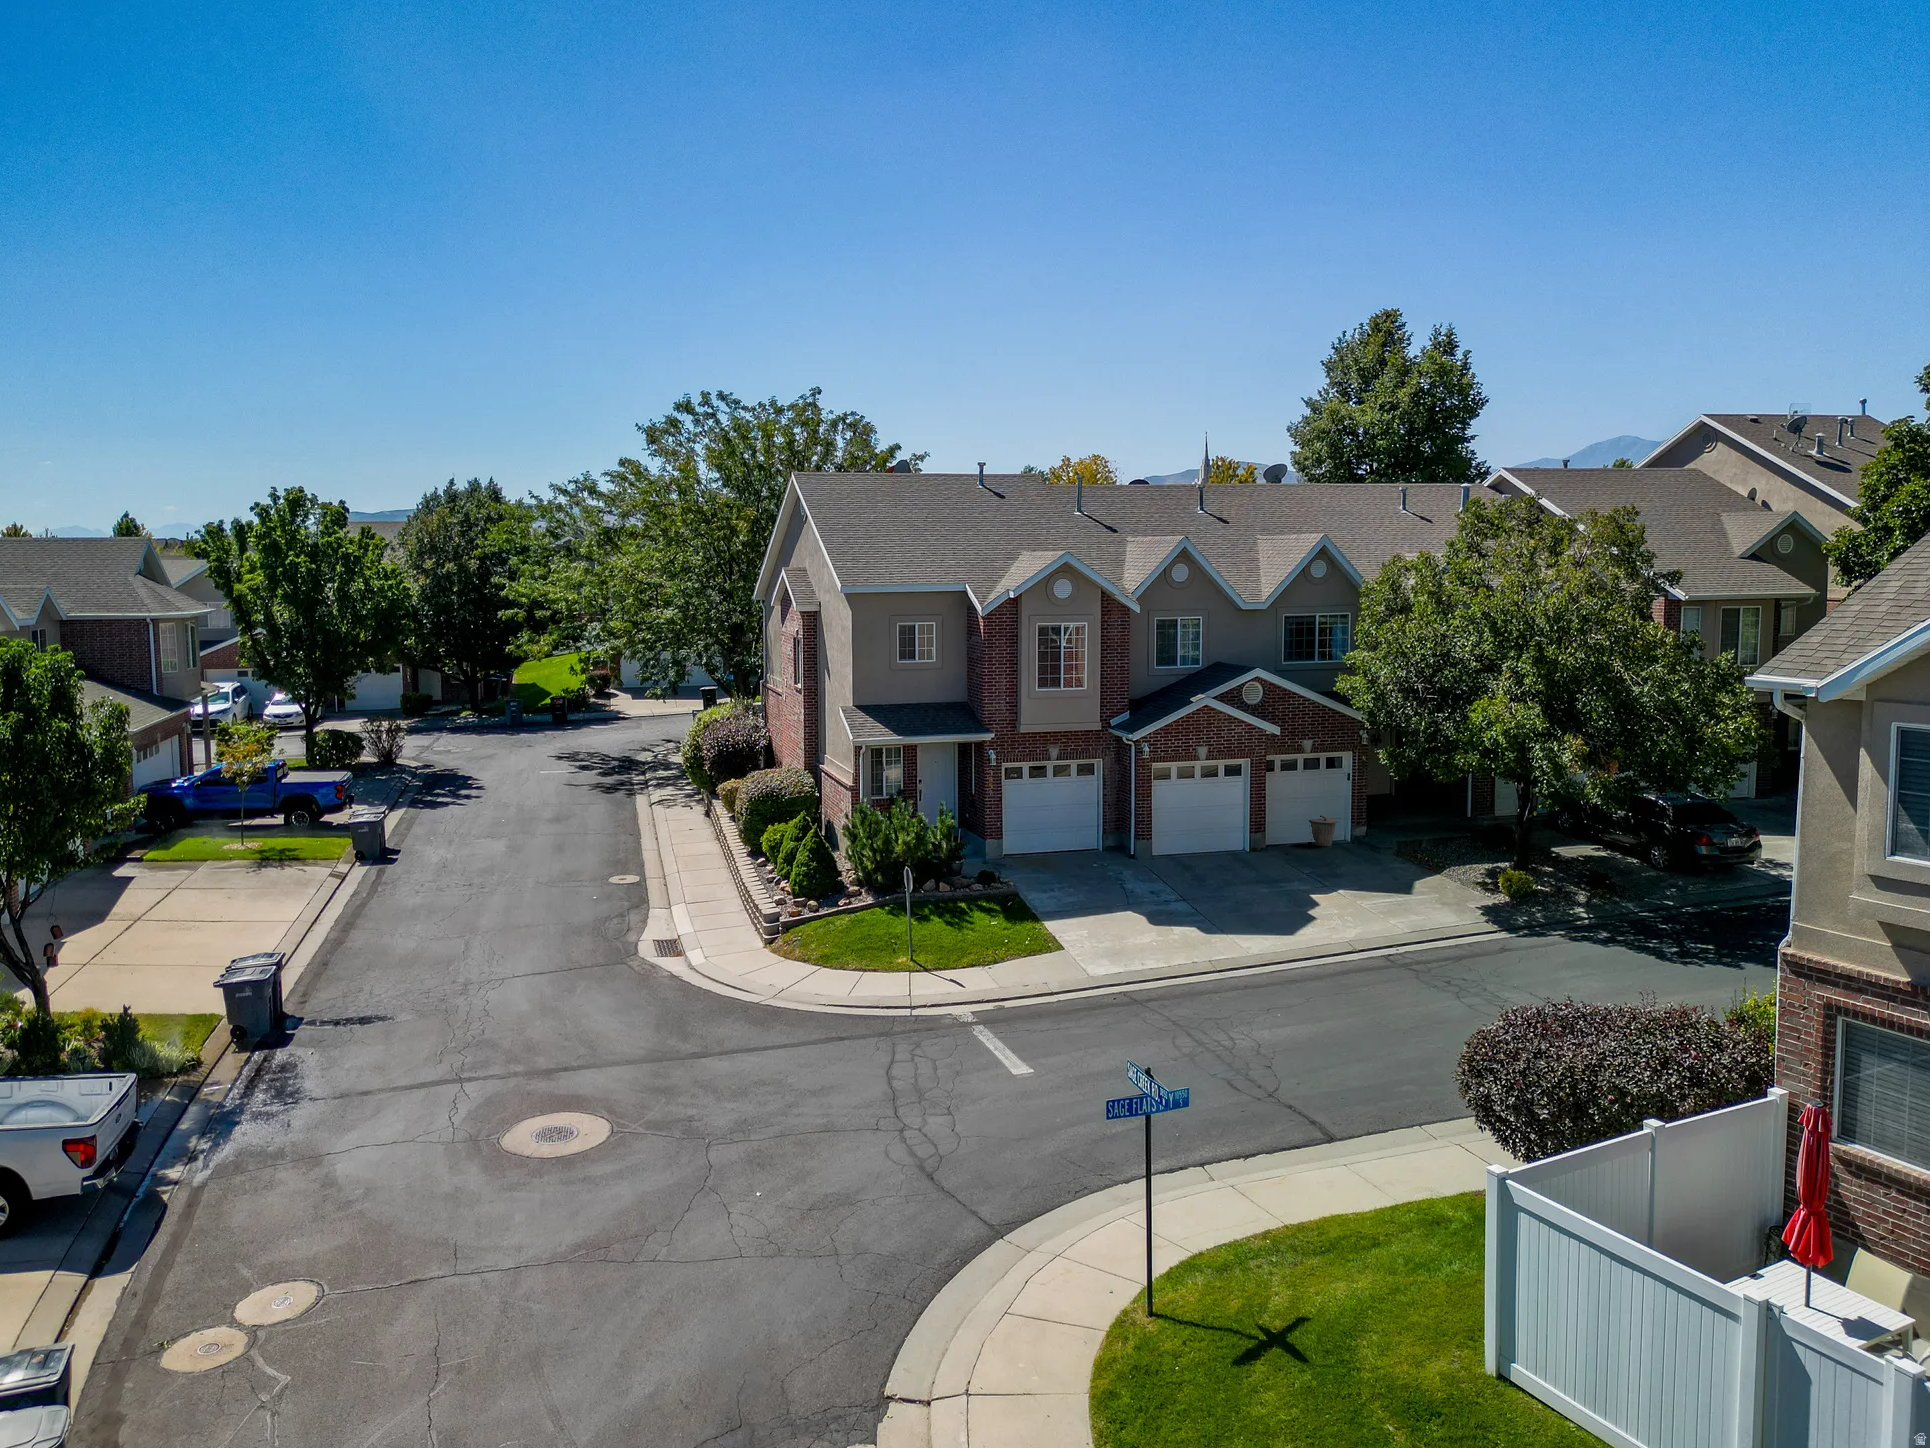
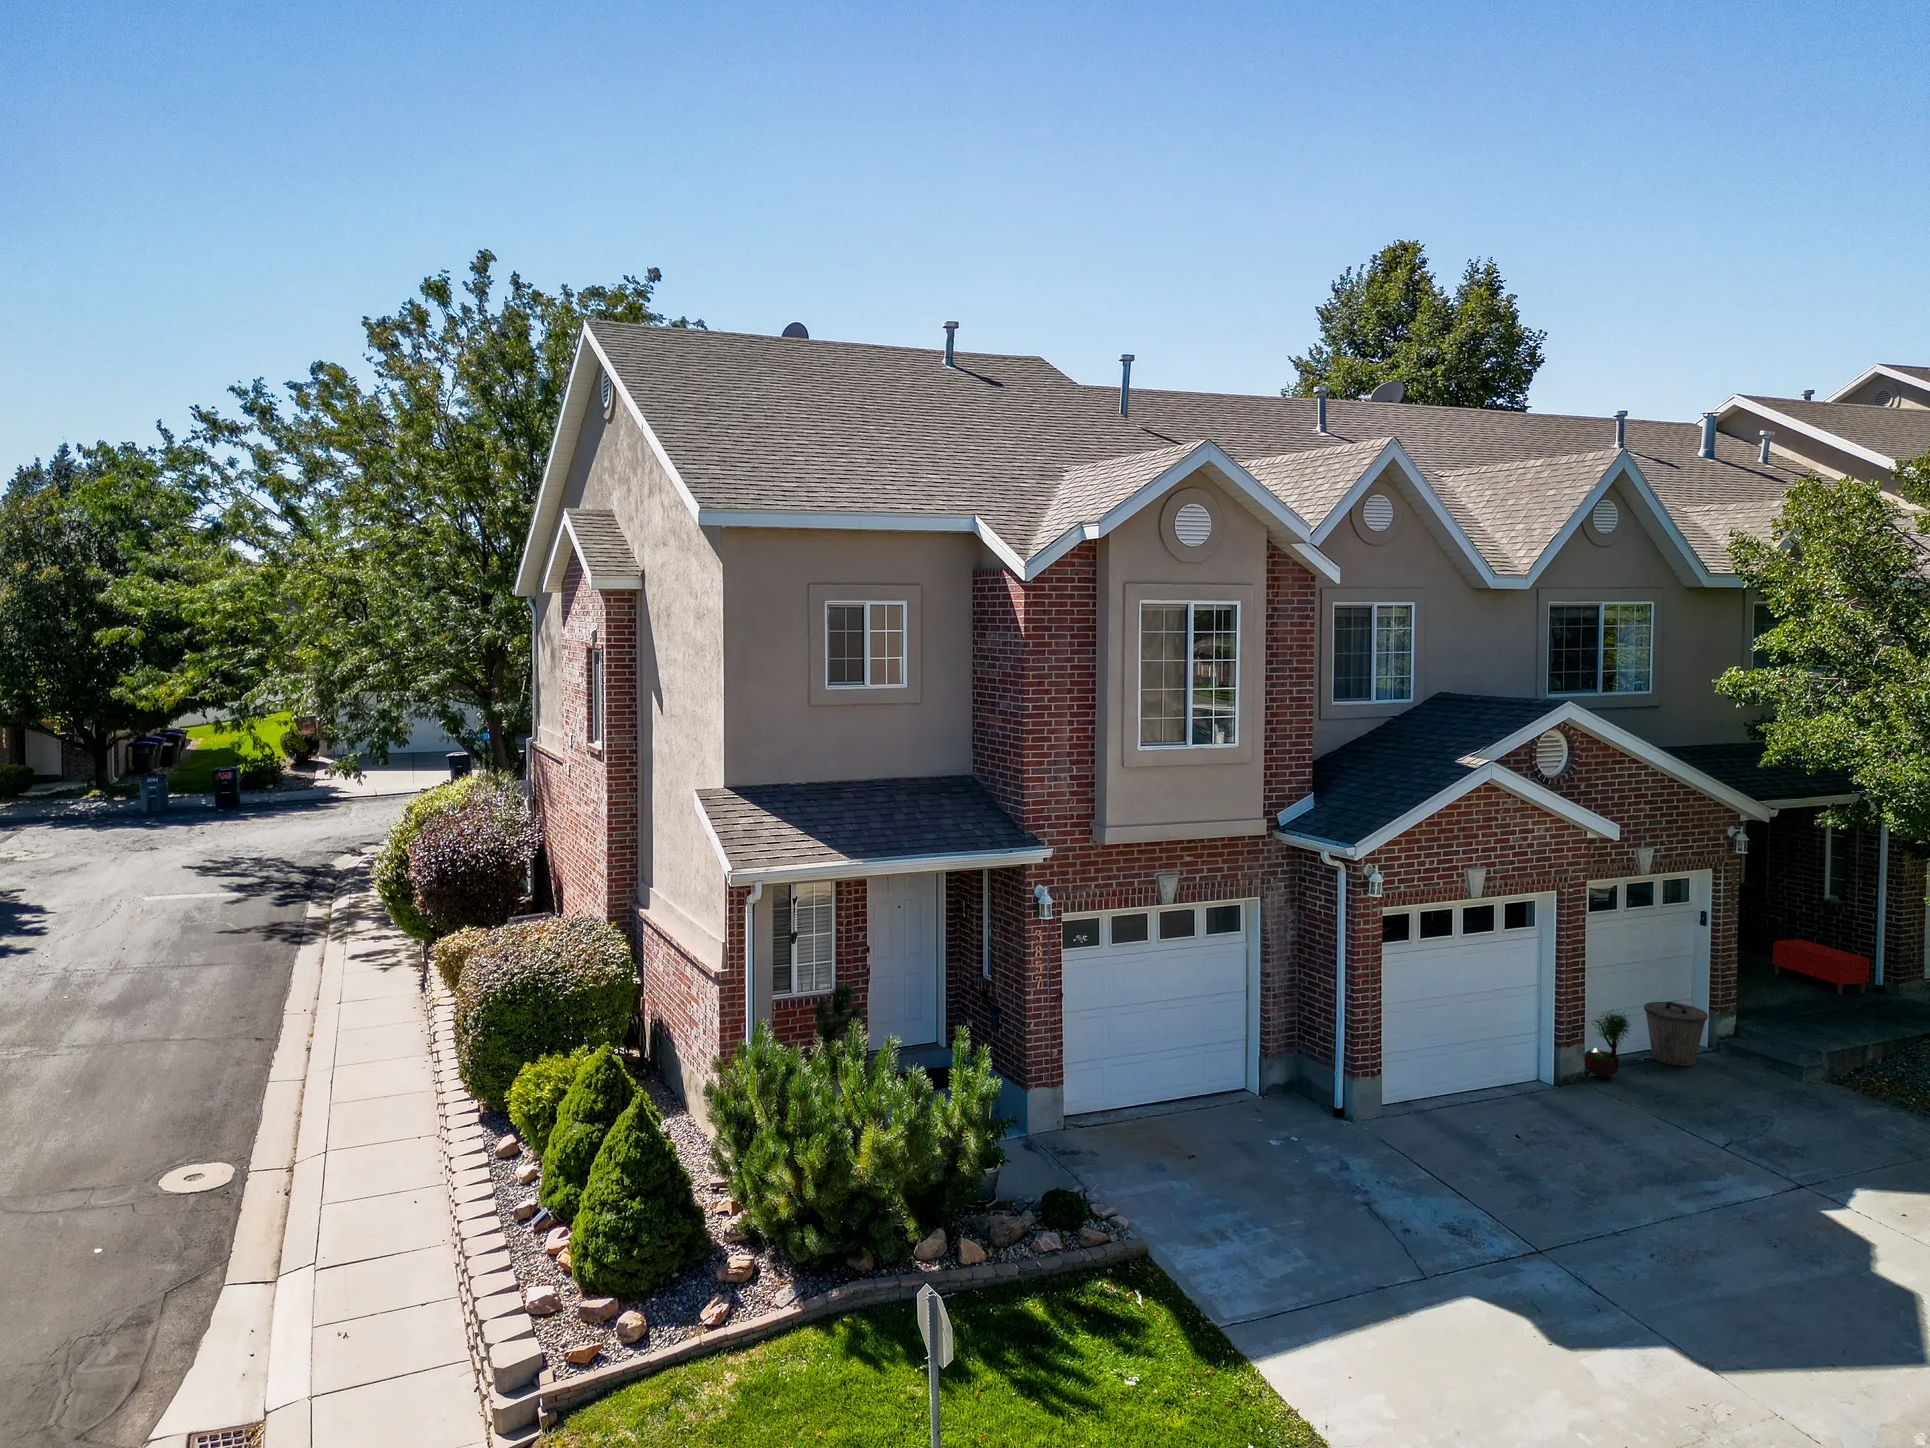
bench: none [1427,793,1469,821] -> present [1773,939,1870,995]
potted tree: none [1269,816,1291,849] -> present [1584,1011,1630,1077]

